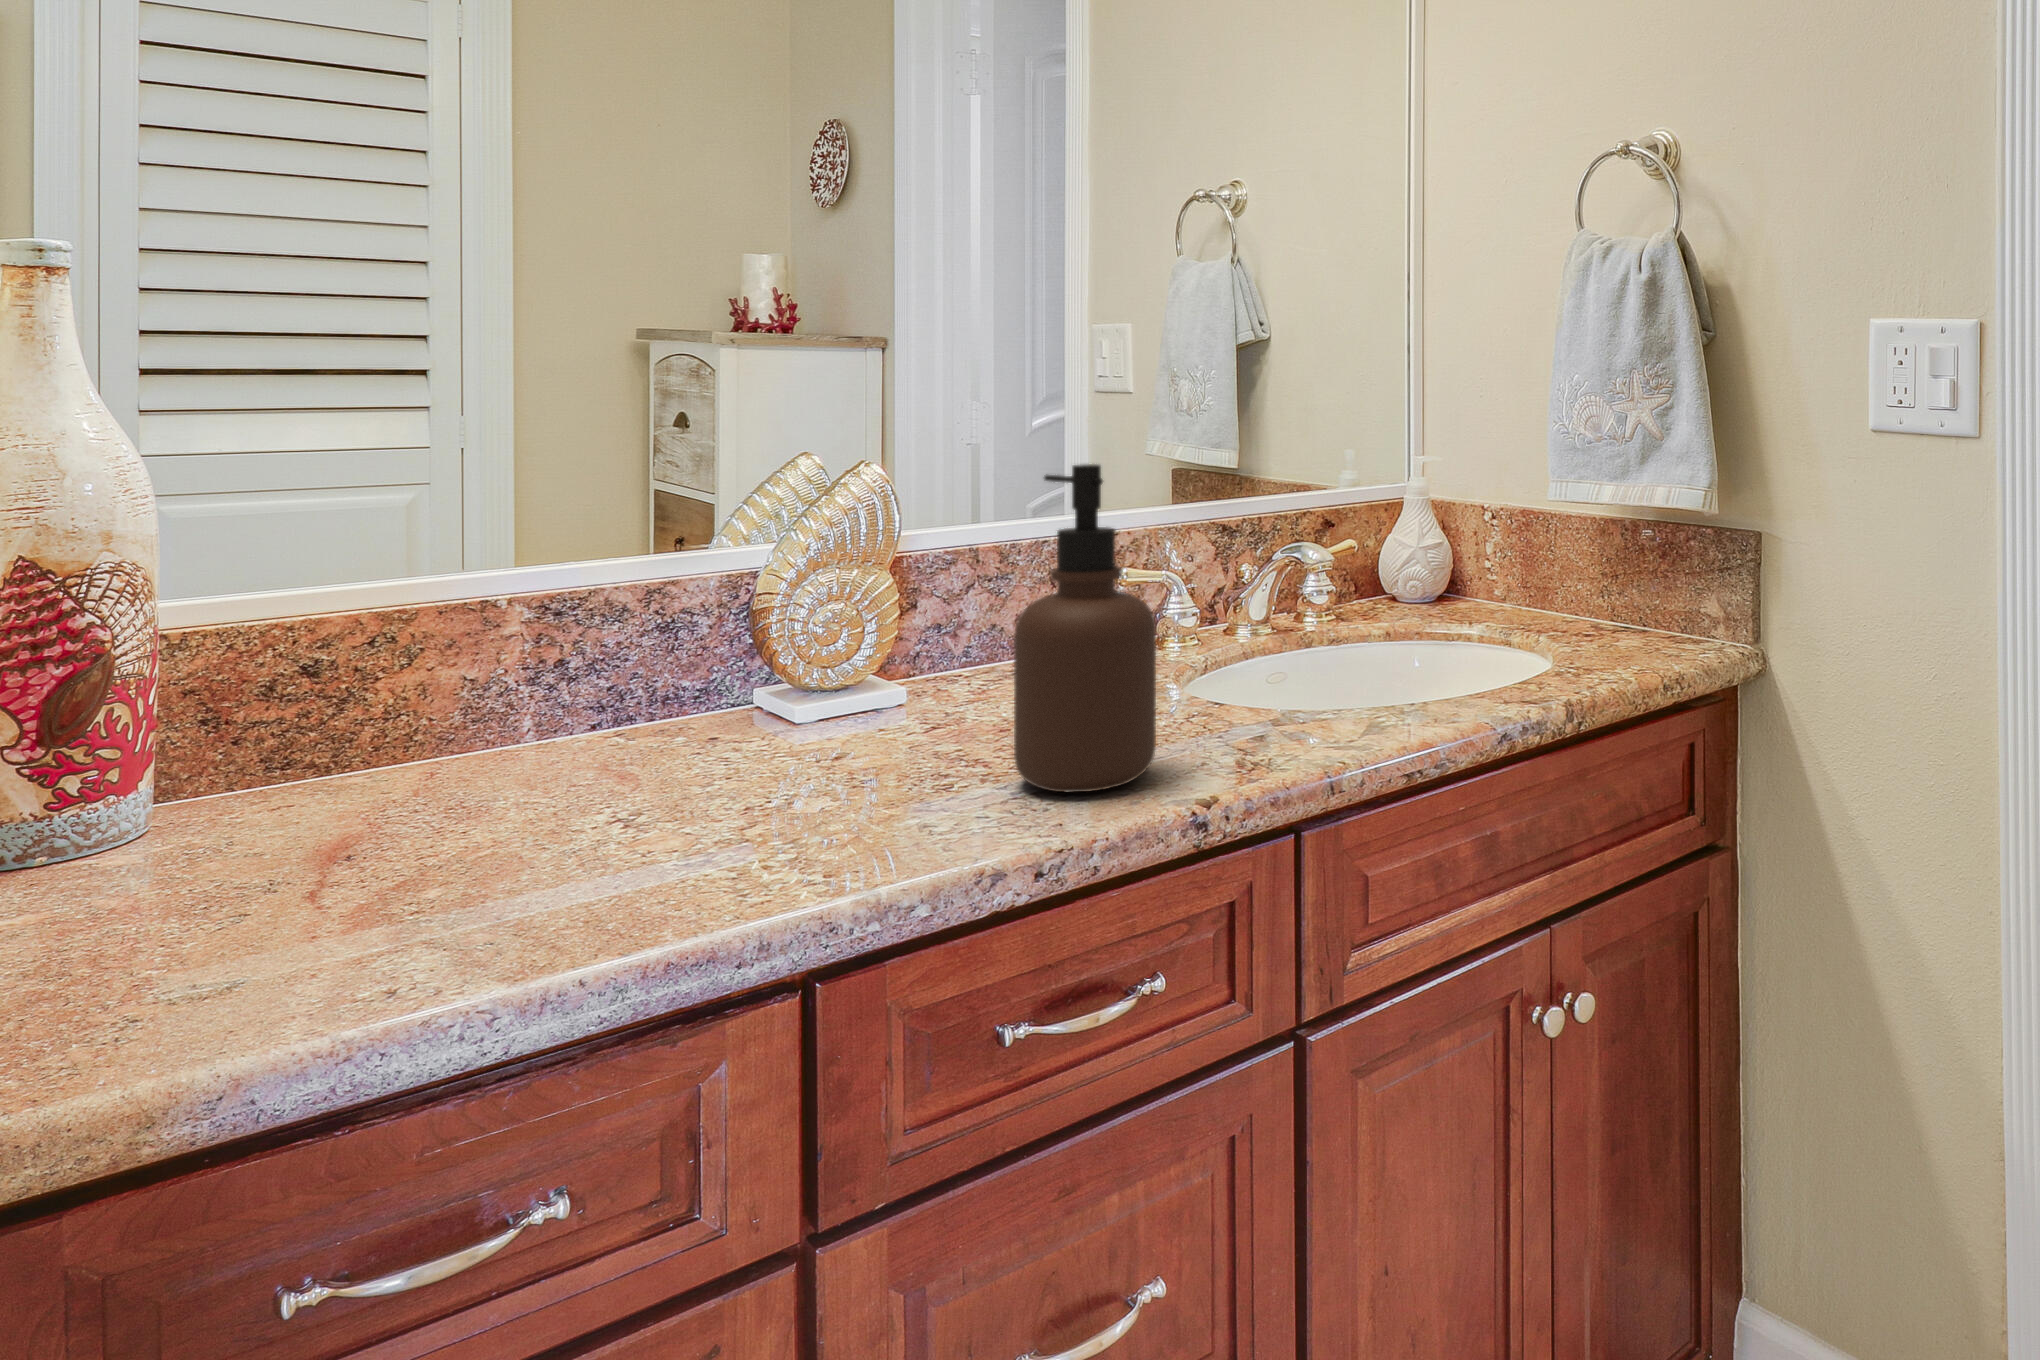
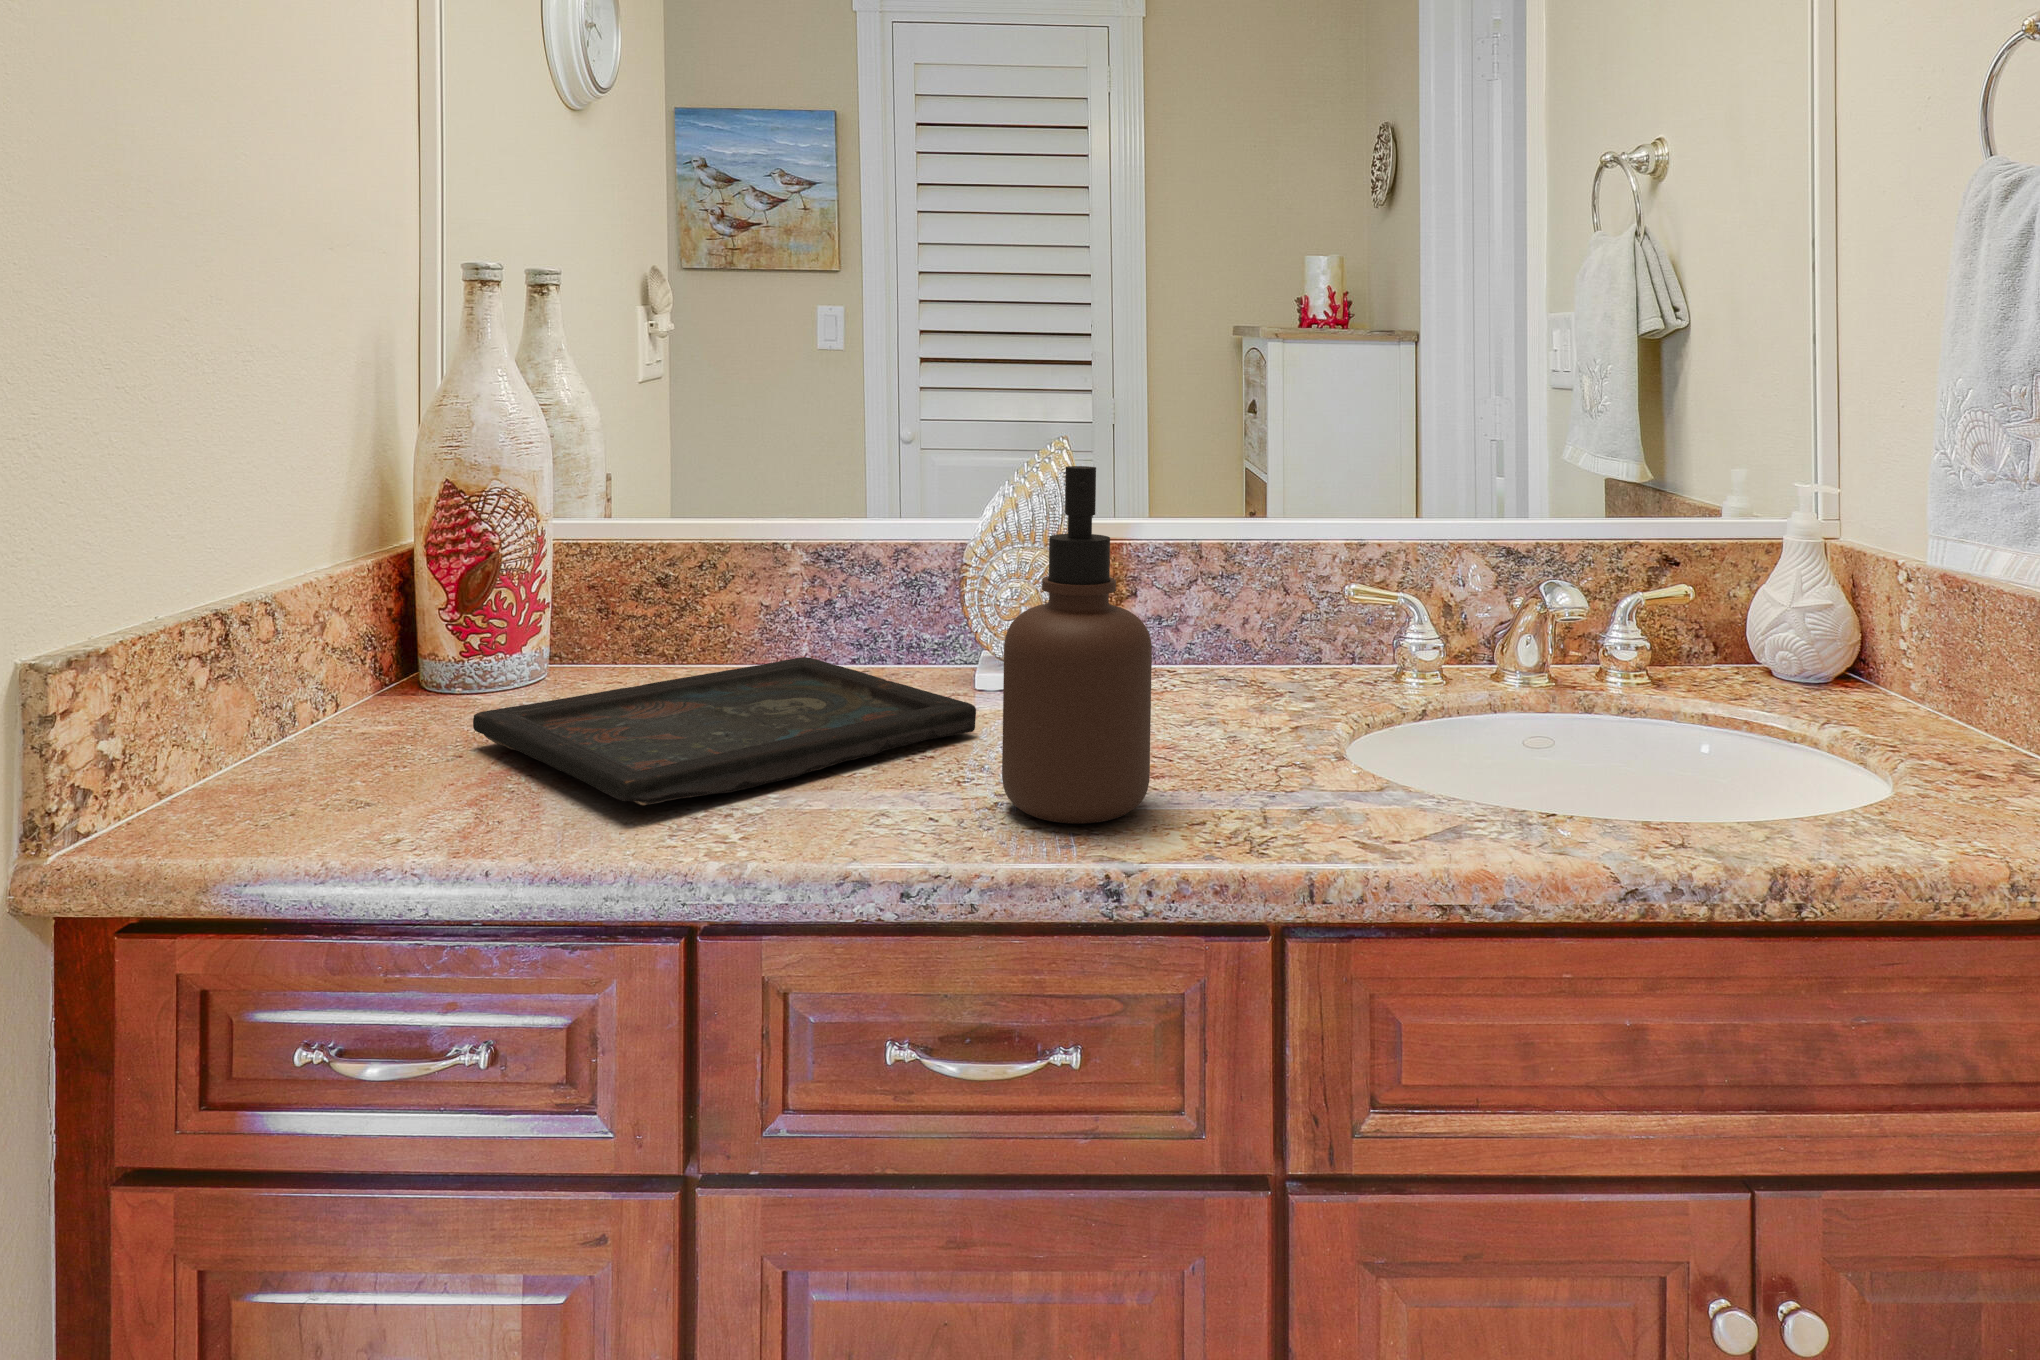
tray: none [242,725,879,886] -> present [473,657,976,805]

